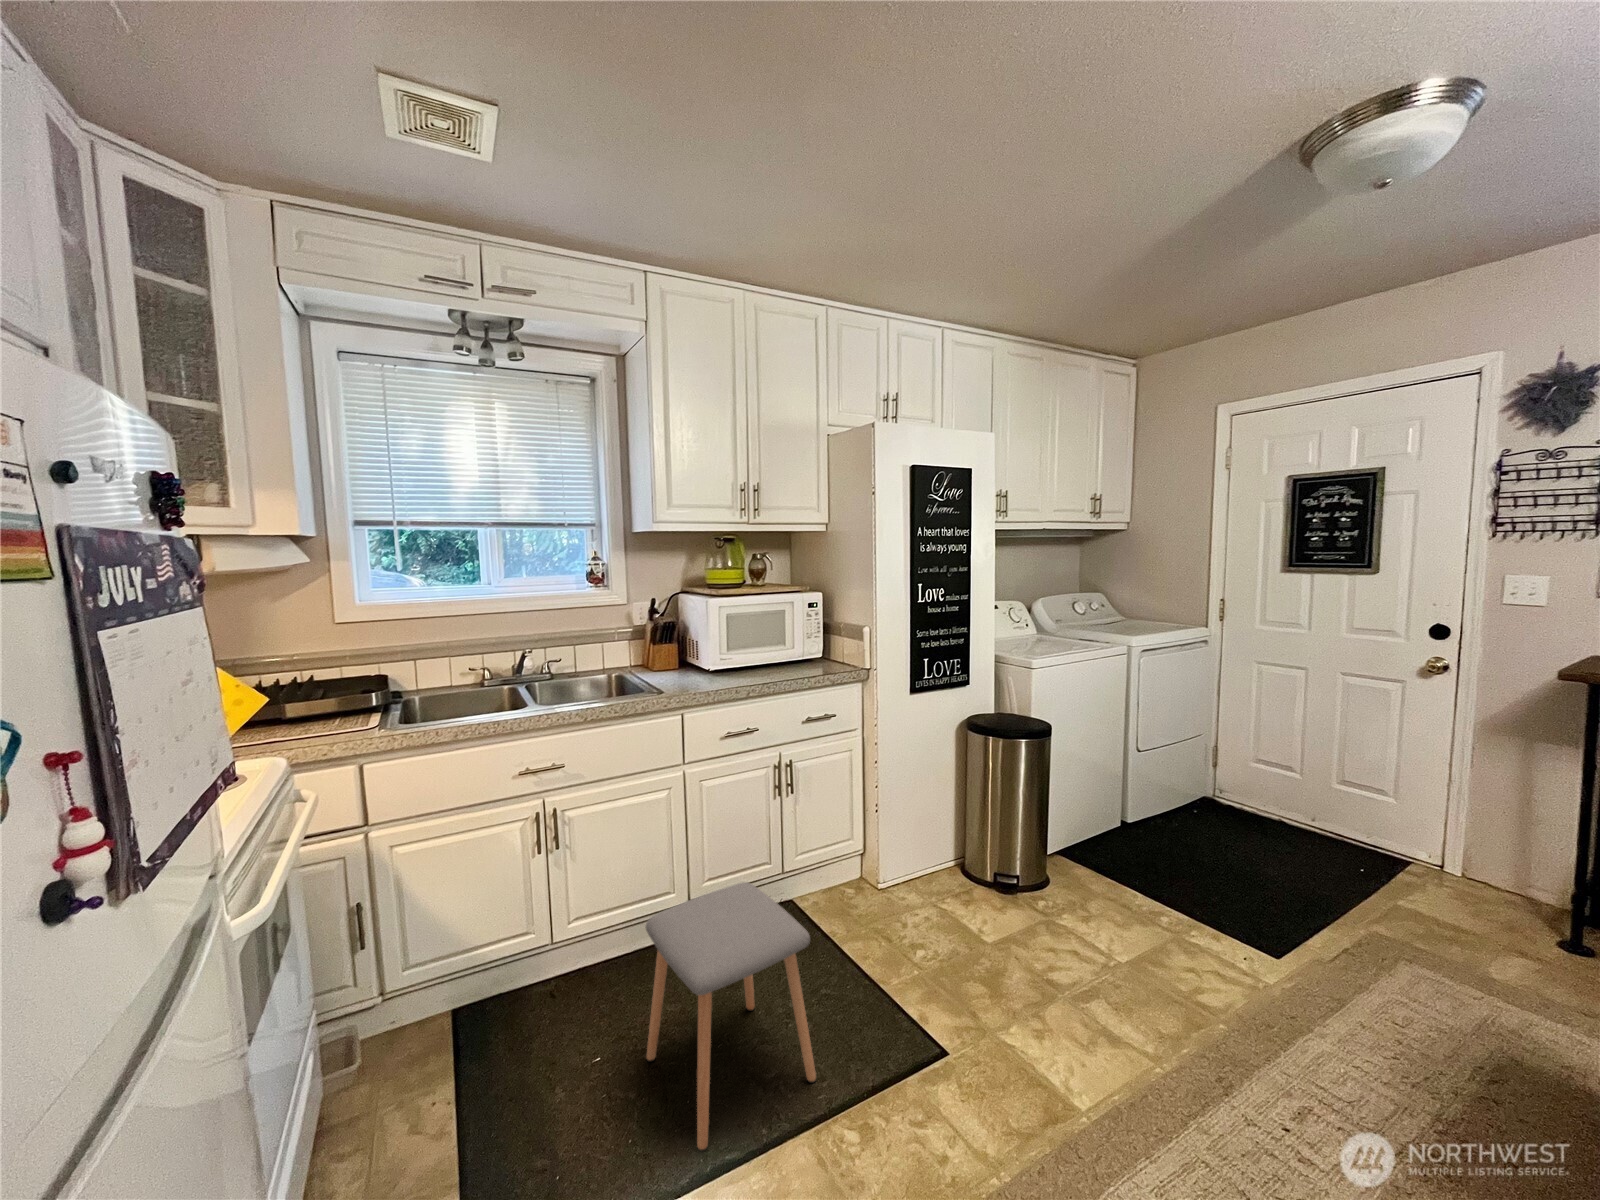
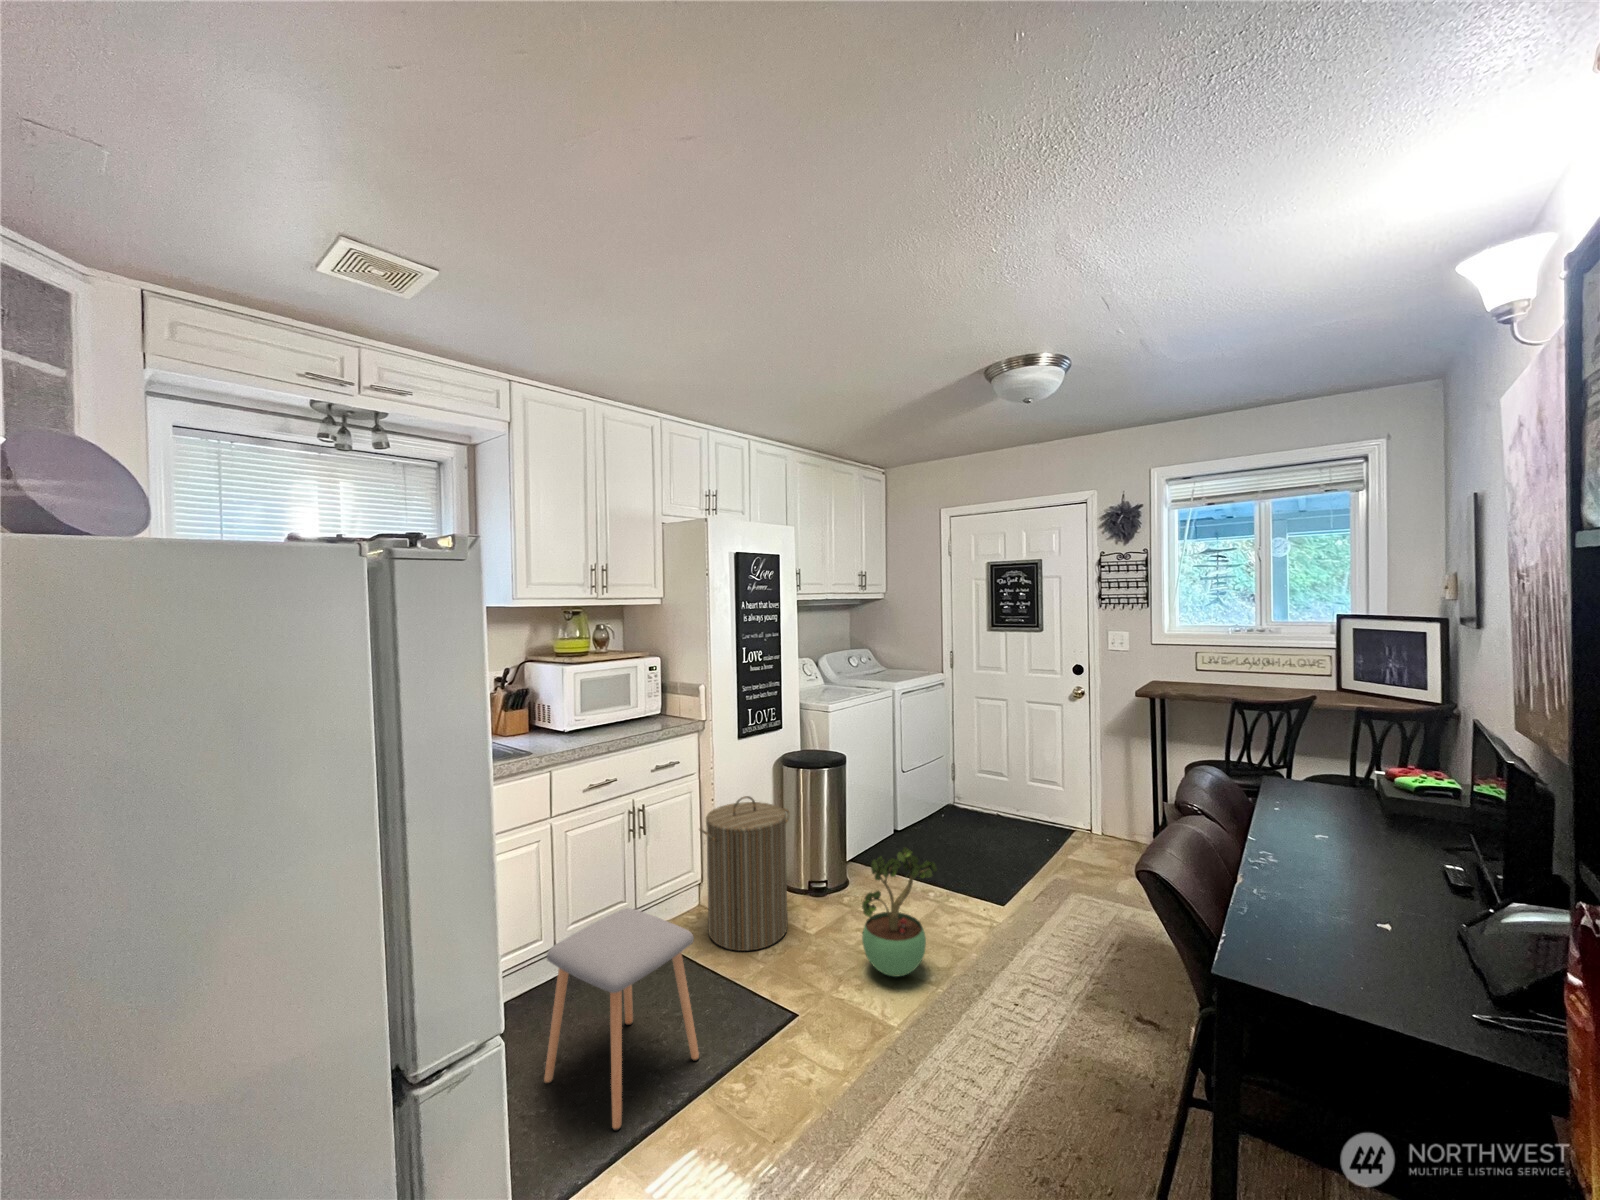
laundry hamper: none [851,764,966,948] -> present [699,796,790,951]
potted plant: none [1048,866,1168,1037] -> present [862,847,937,977]

